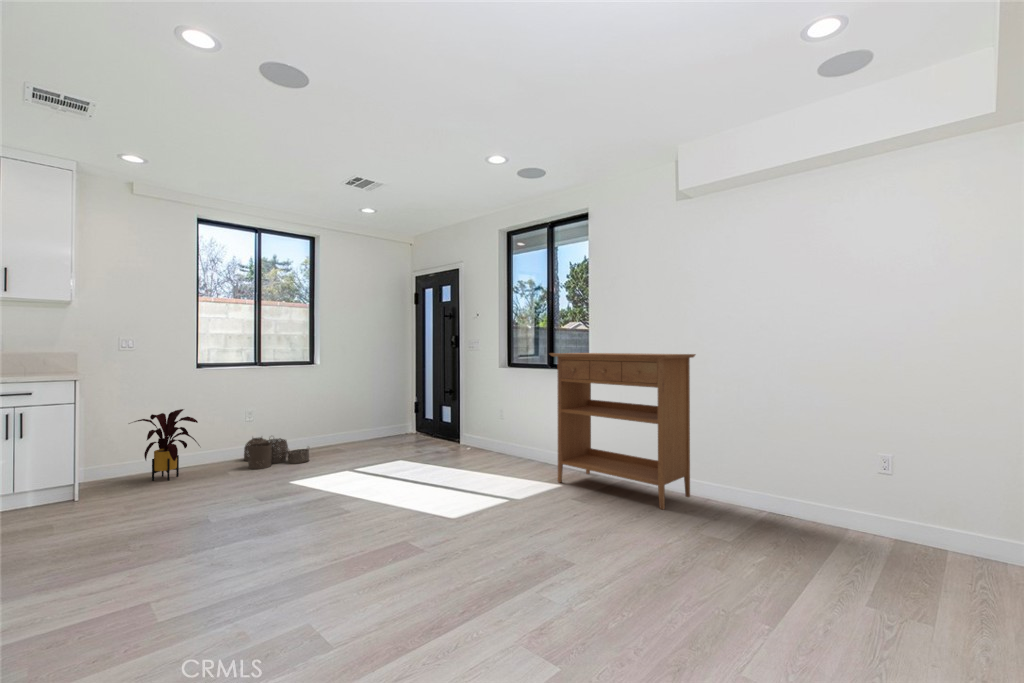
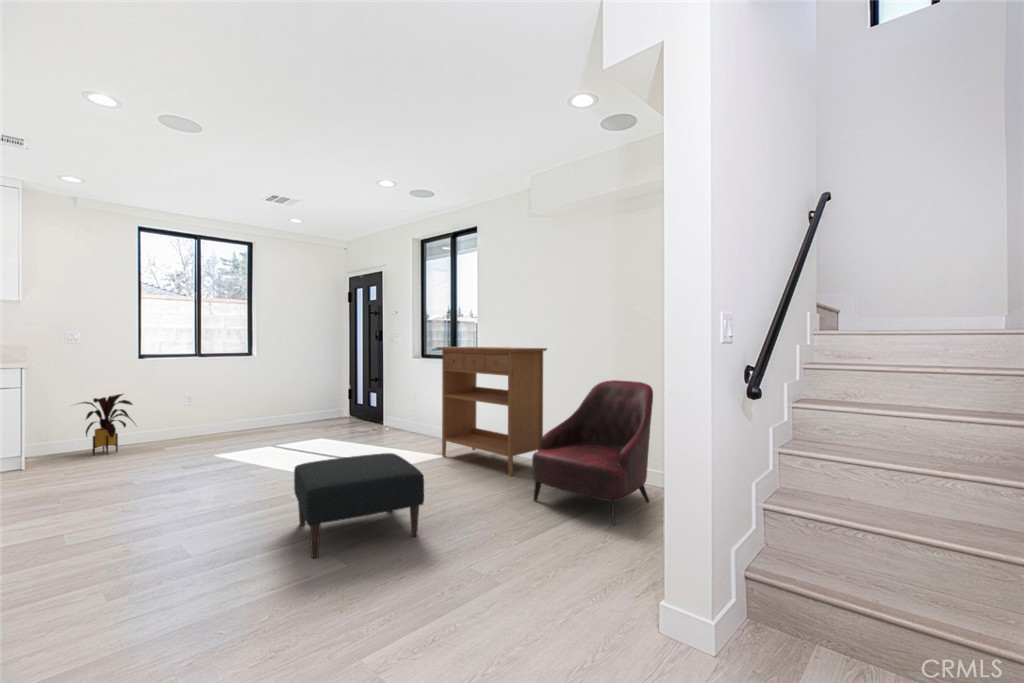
armchair: none [720,393,877,585] -> present [532,380,653,525]
woven basket: present [244,437,309,469] -> none [182,418,240,446]
ottoman: none [448,487,632,640] -> present [294,453,424,558]

